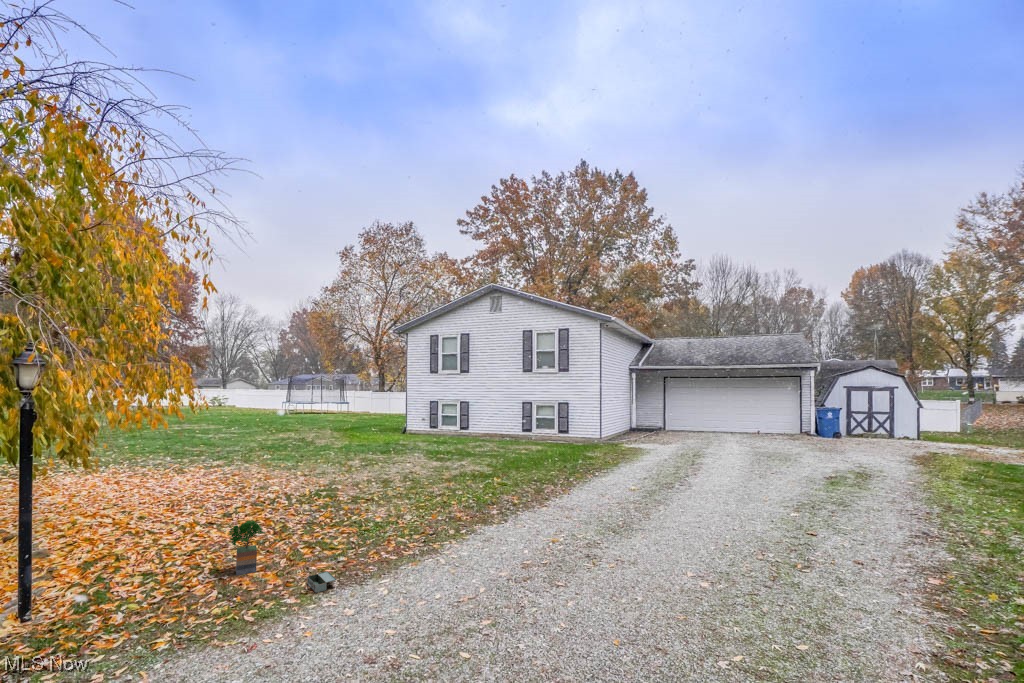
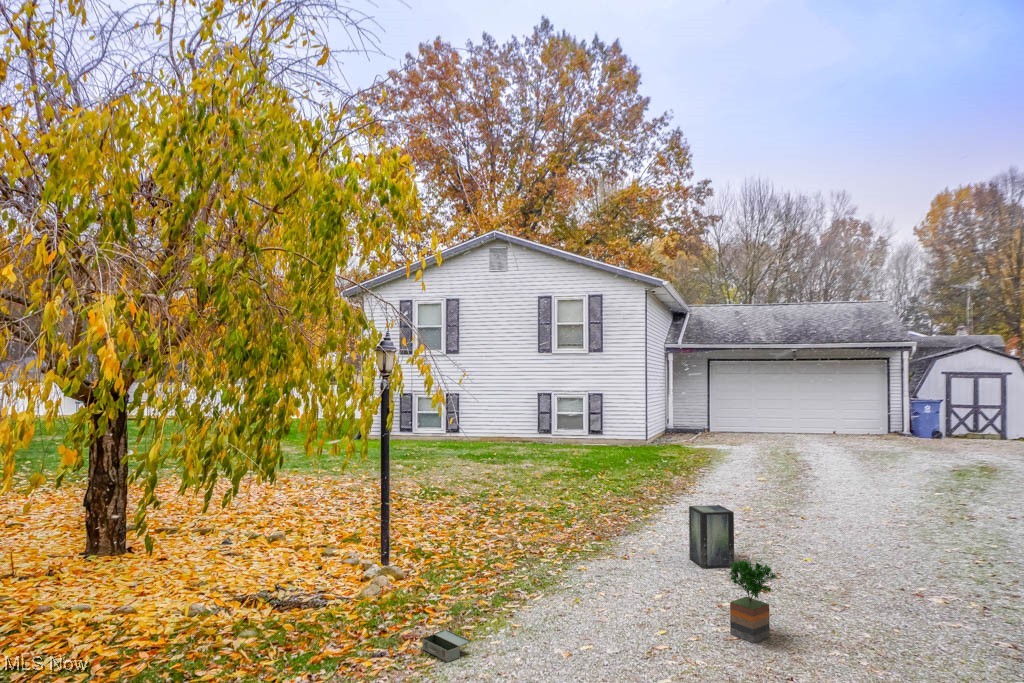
storage box: none [546,489,572,535] -> present [689,505,734,568]
potted tree: present [228,521,265,575] -> present [729,560,777,643]

